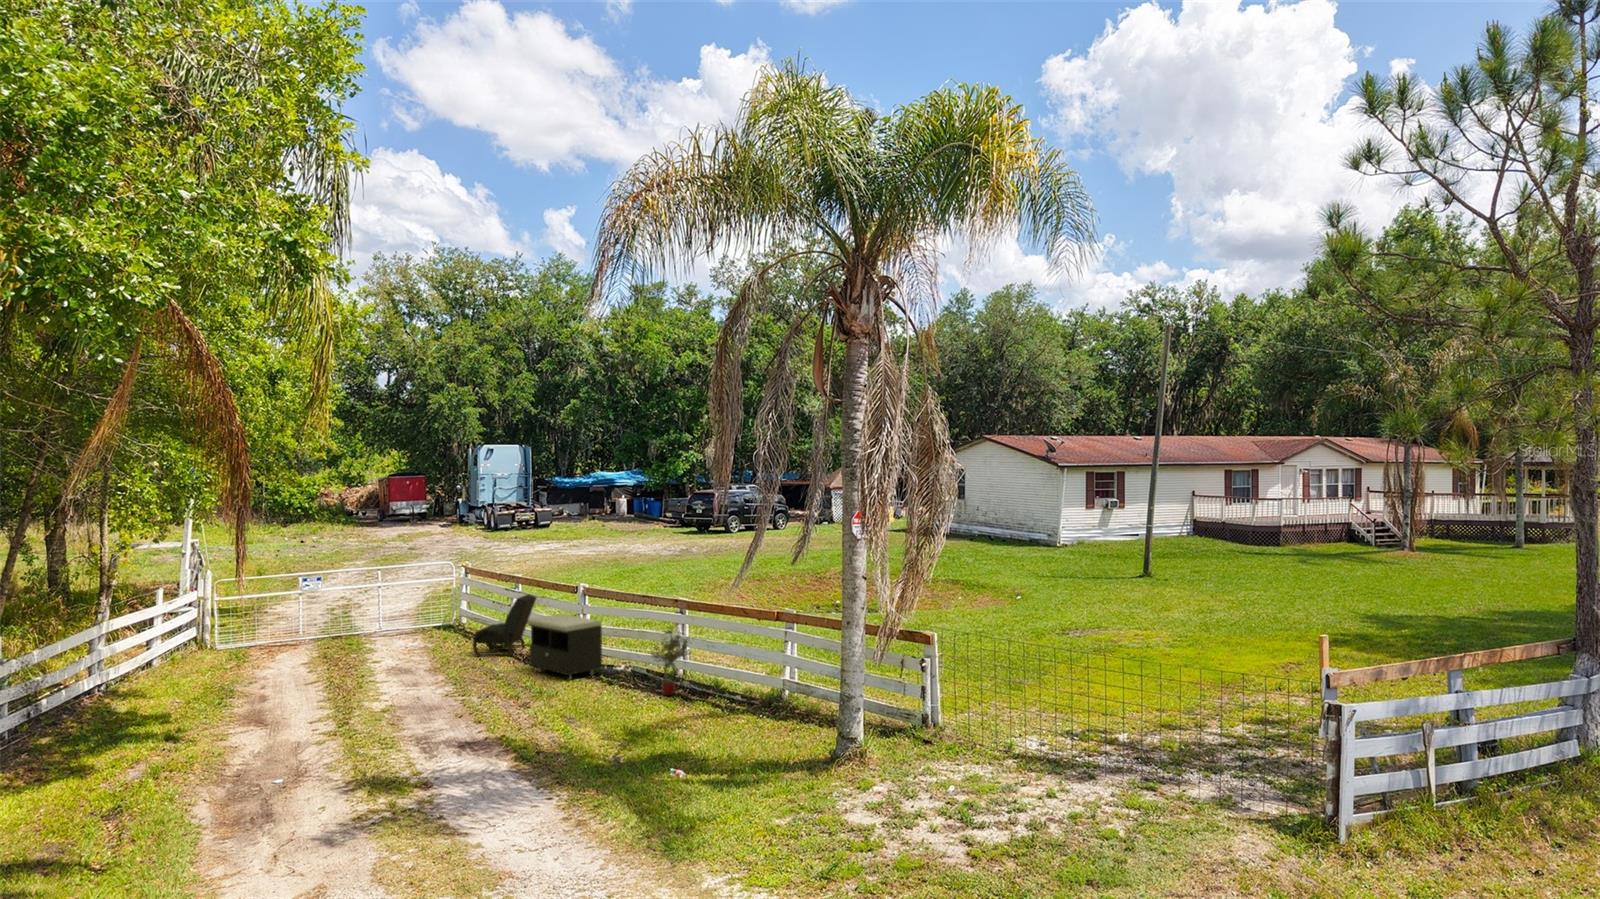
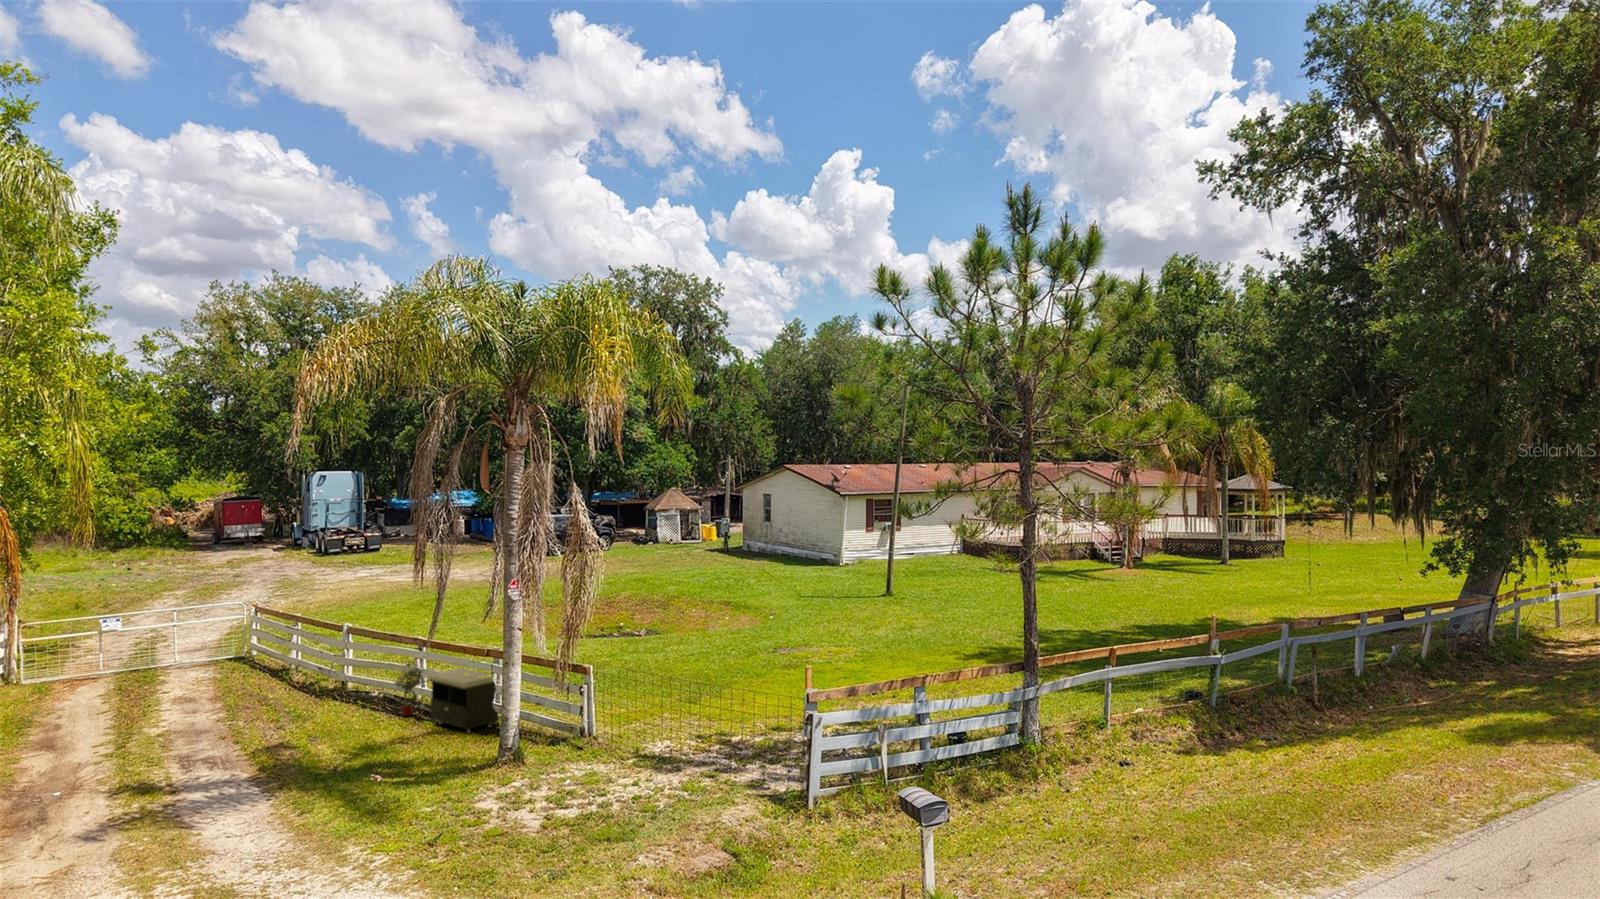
lounge chair: present [473,594,536,657] -> none [253,632,315,687]
storage bench: present [528,614,602,679] -> present [429,668,499,733]

